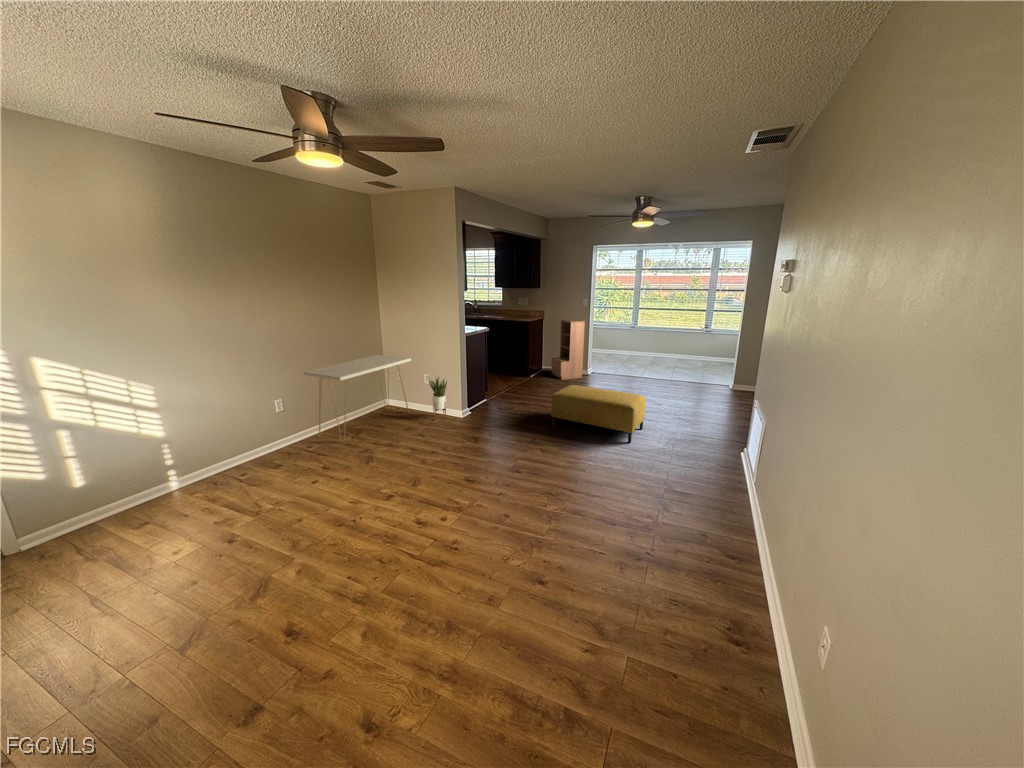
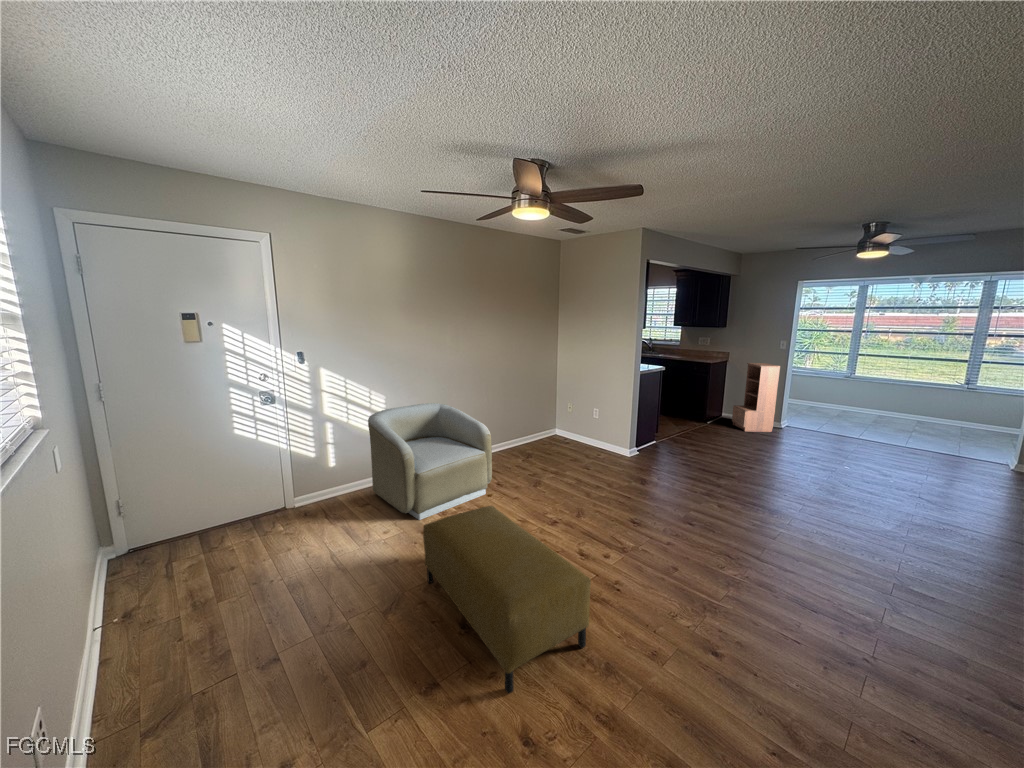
console table: present [304,355,411,442] -> none [487,386,580,464]
potted plant: present [427,375,447,419] -> none [594,410,614,456]
ottoman: present [551,385,646,443] -> present [423,506,591,694]
armchair: none [130,387,317,527] -> present [368,403,492,520]

